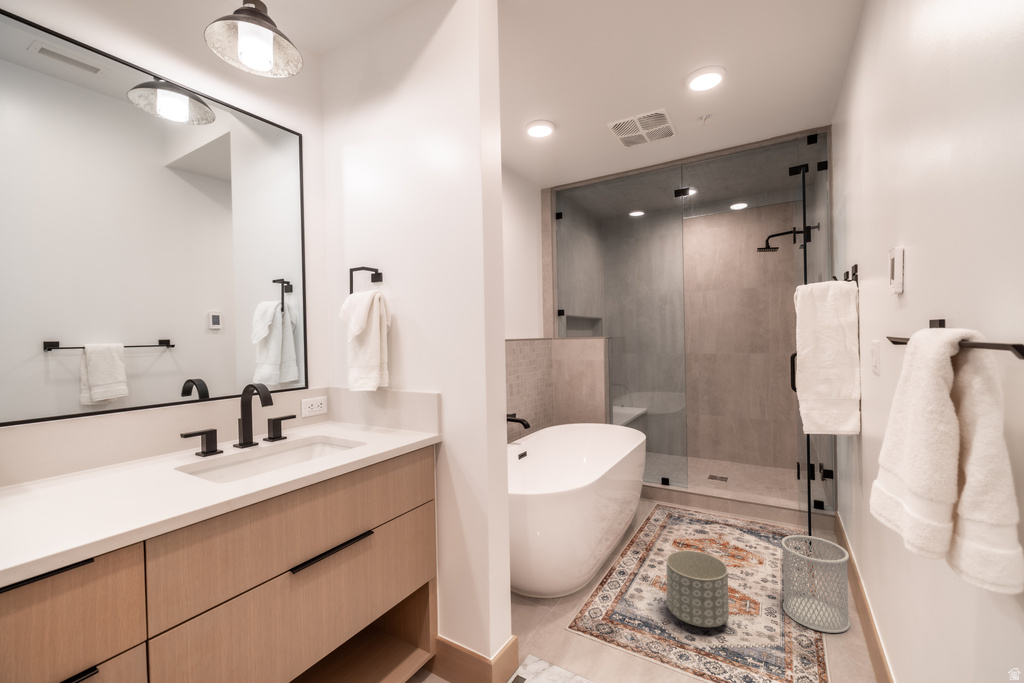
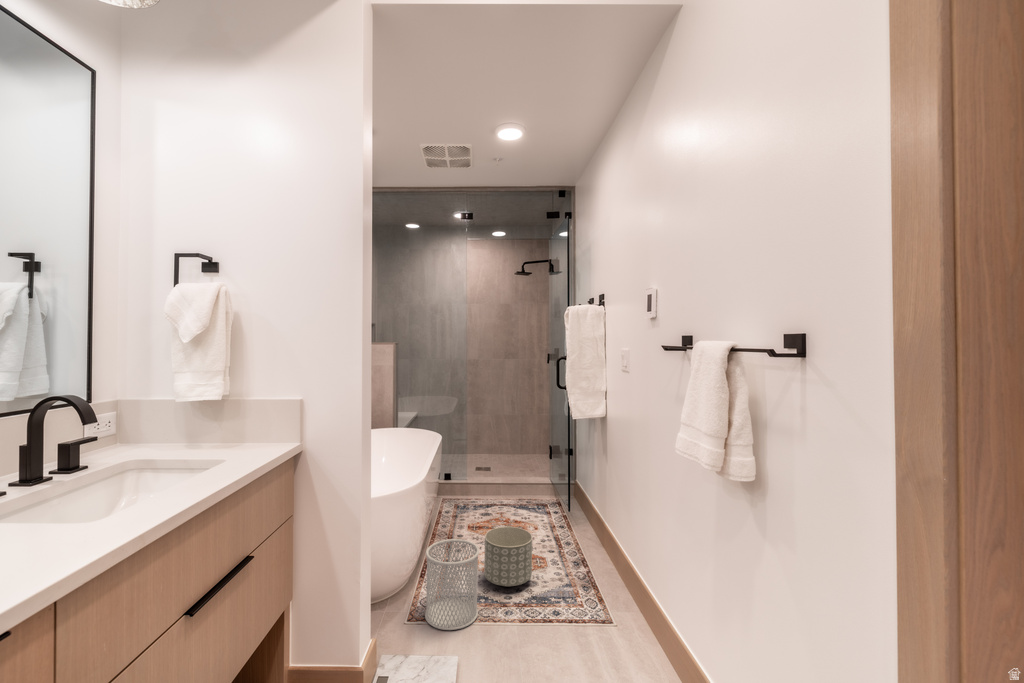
wastebasket: present [781,535,850,633] -> present [425,539,479,630]

